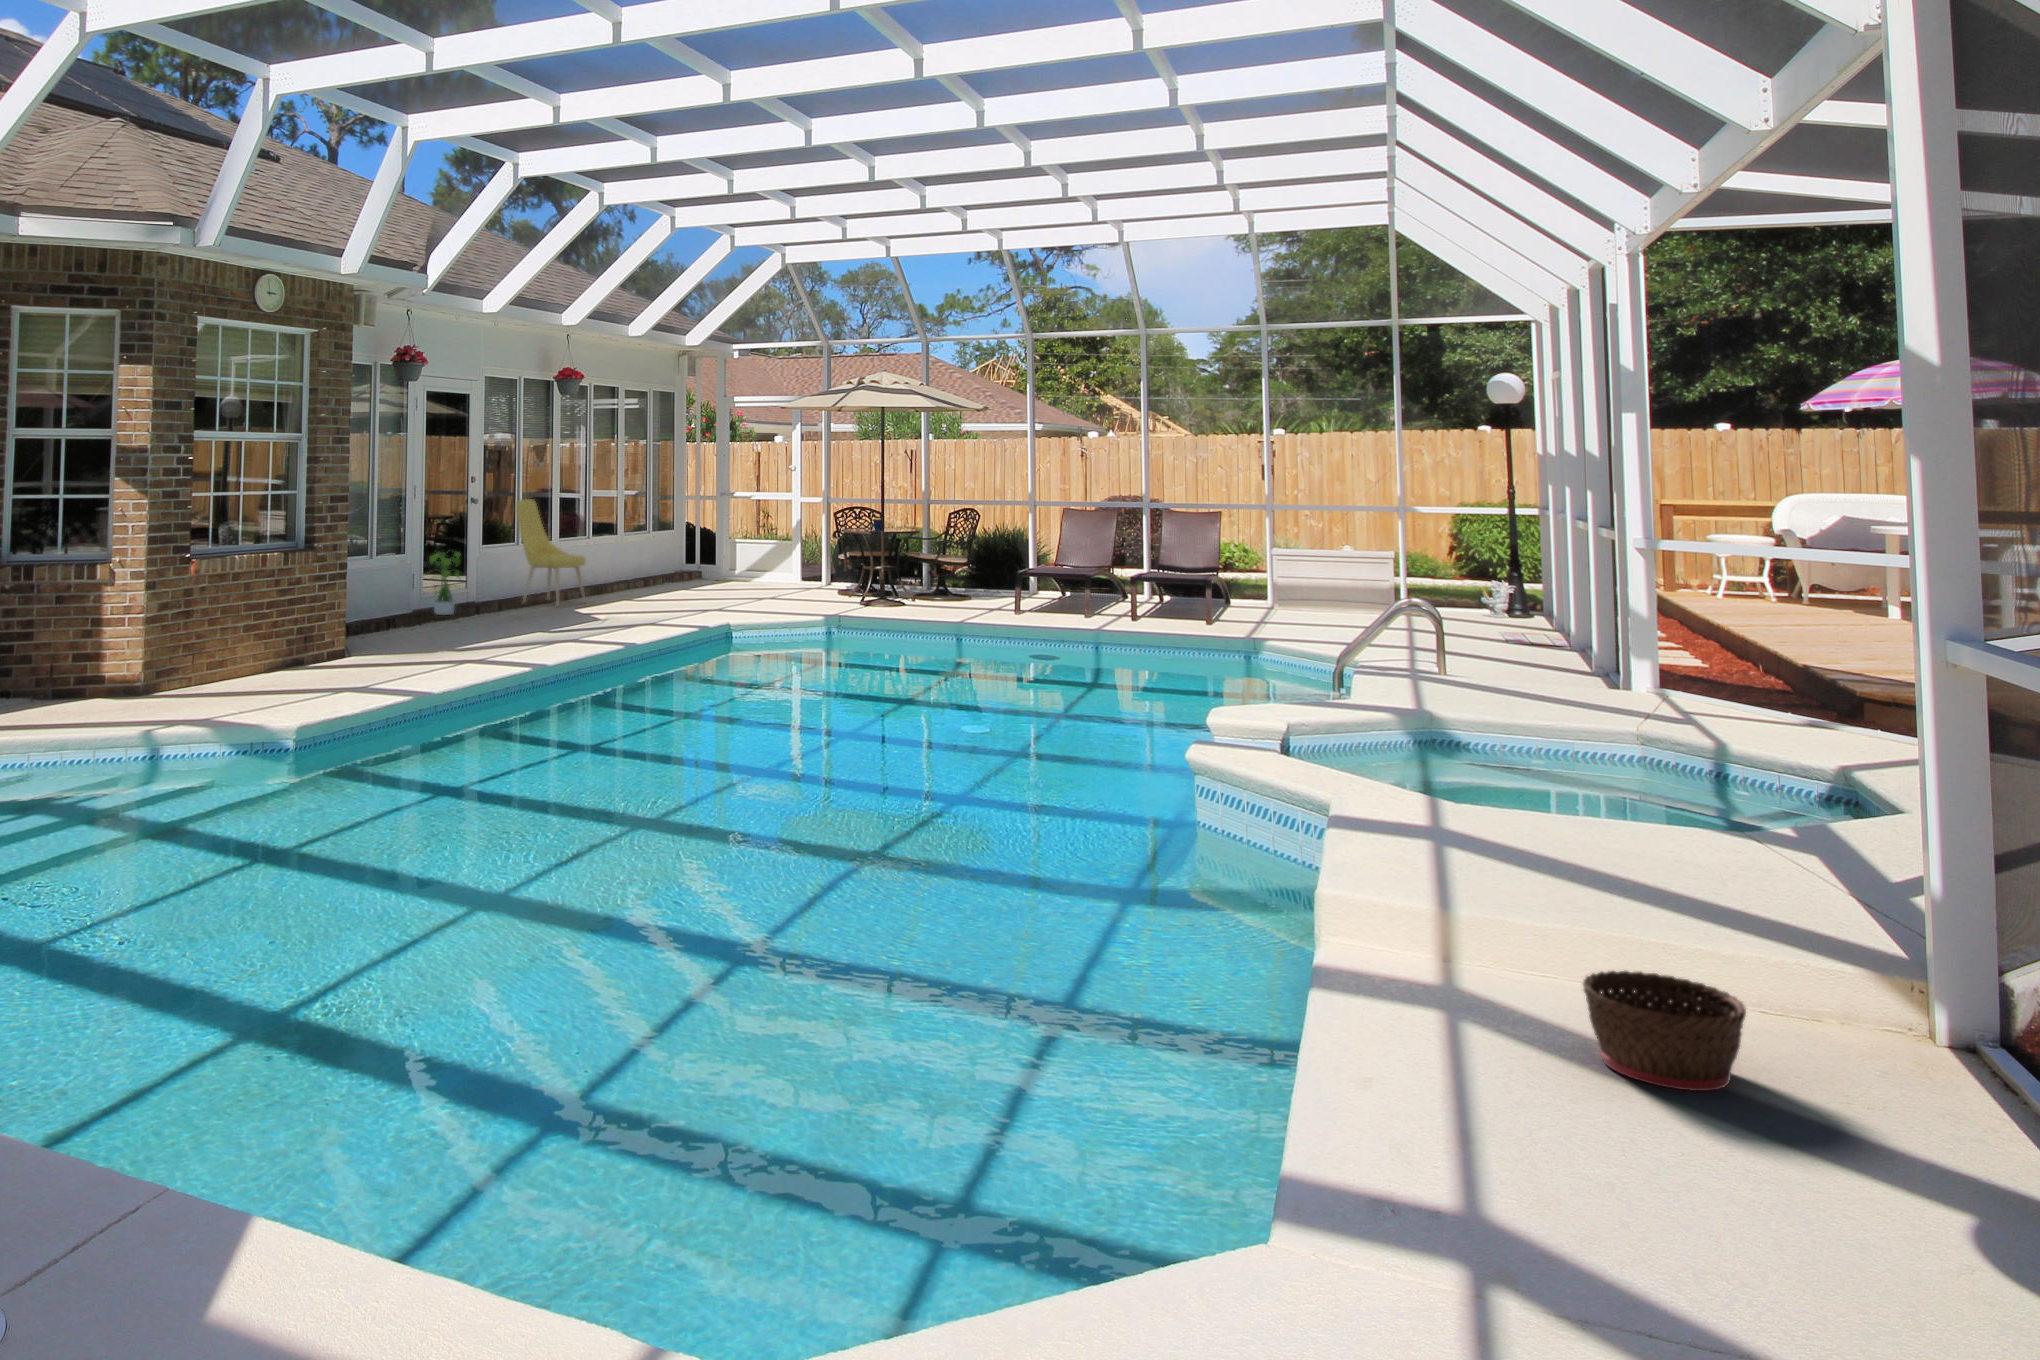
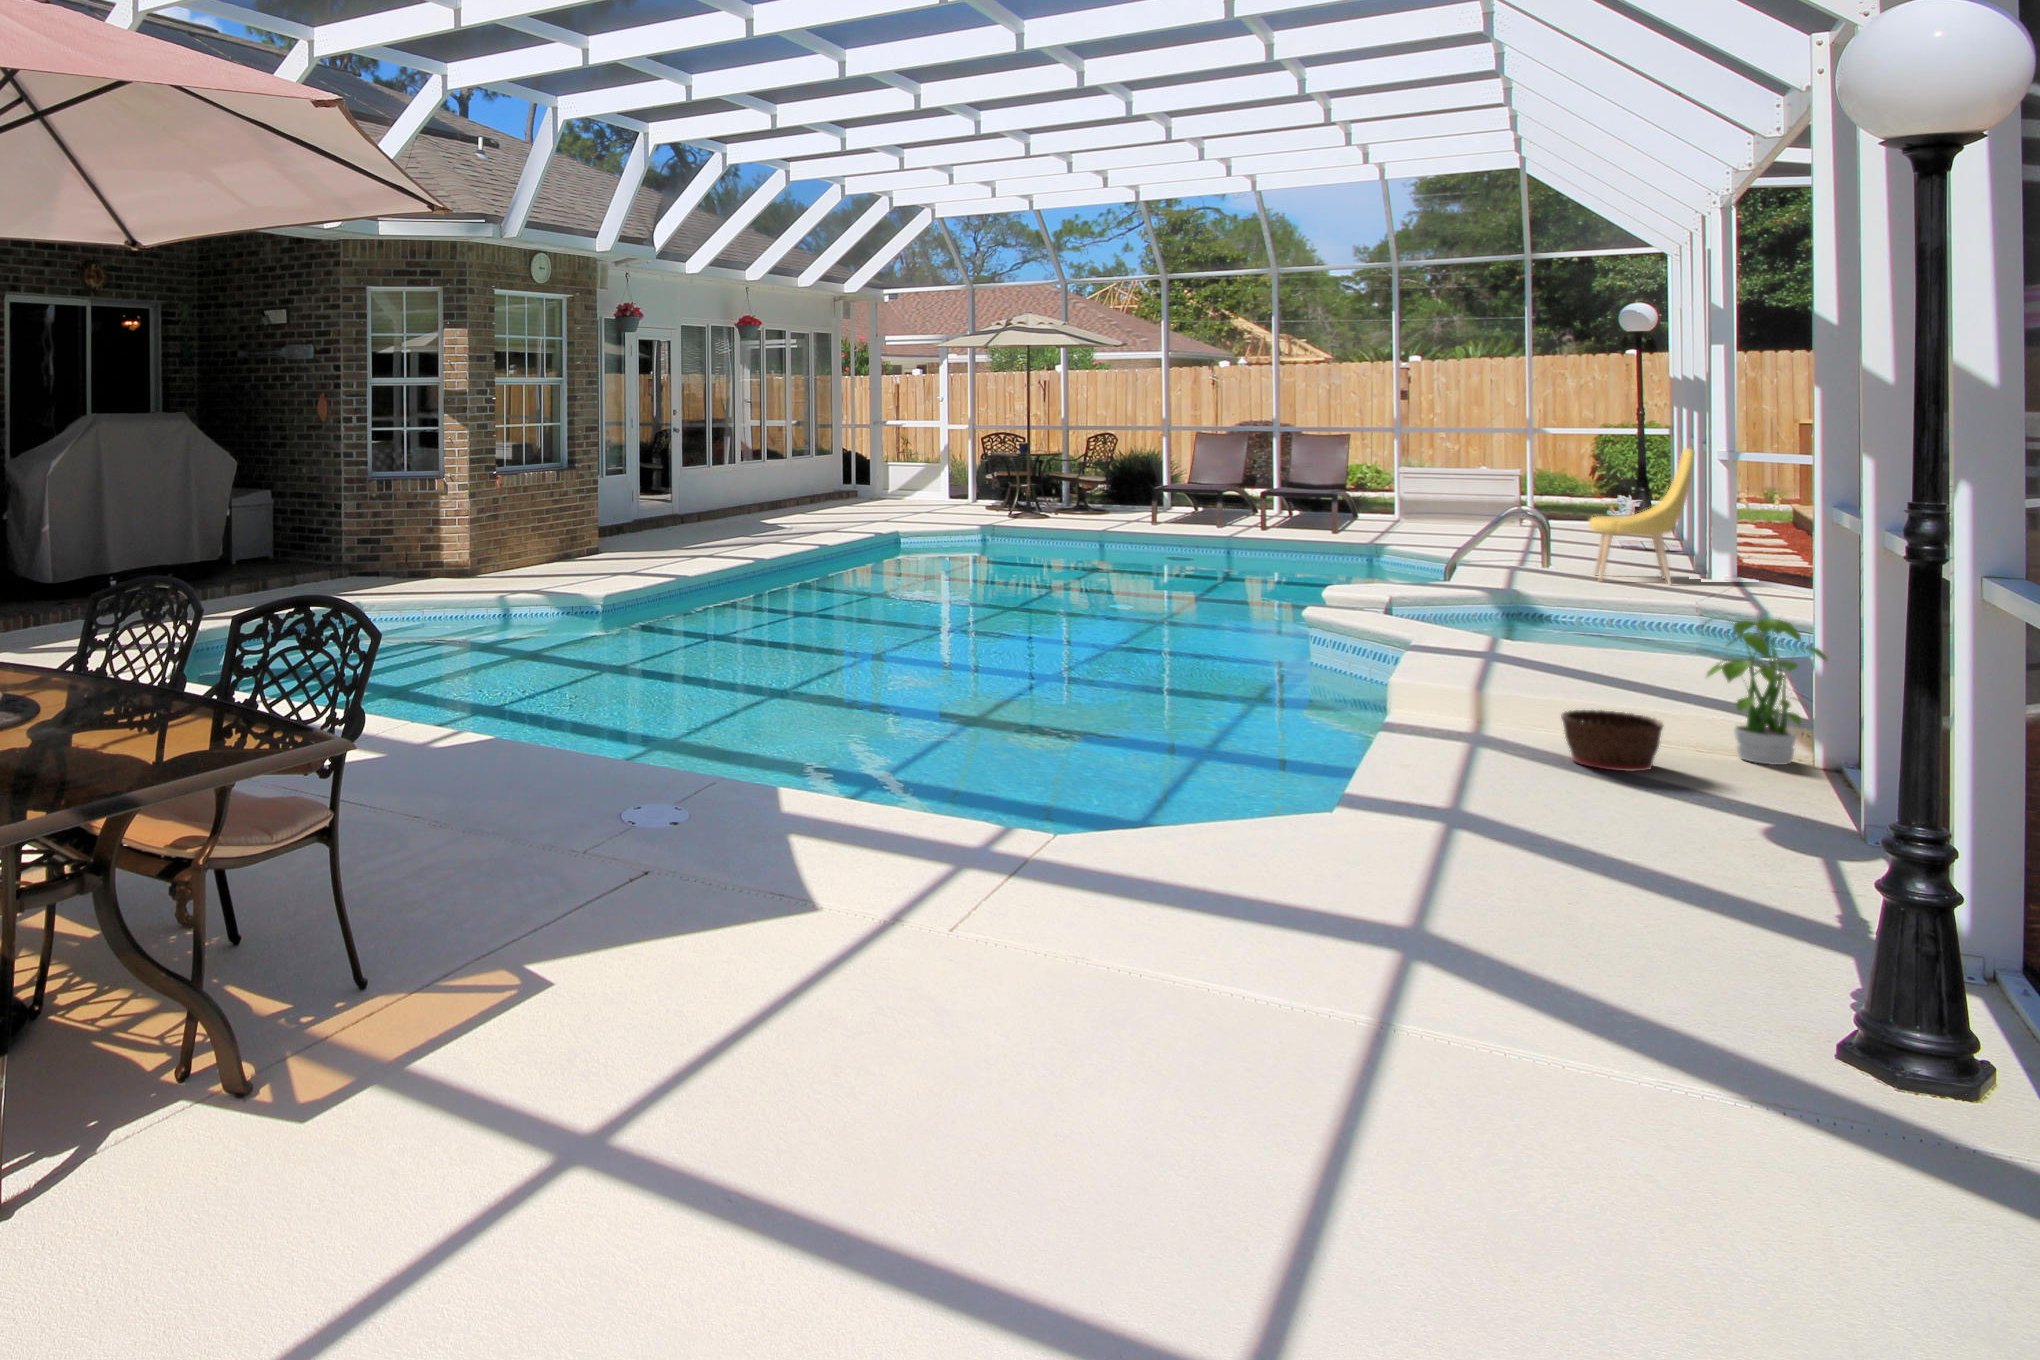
chair: present [516,499,585,605] -> present [1589,448,1695,584]
potted plant: present [429,552,460,615] -> present [1702,616,1827,765]

